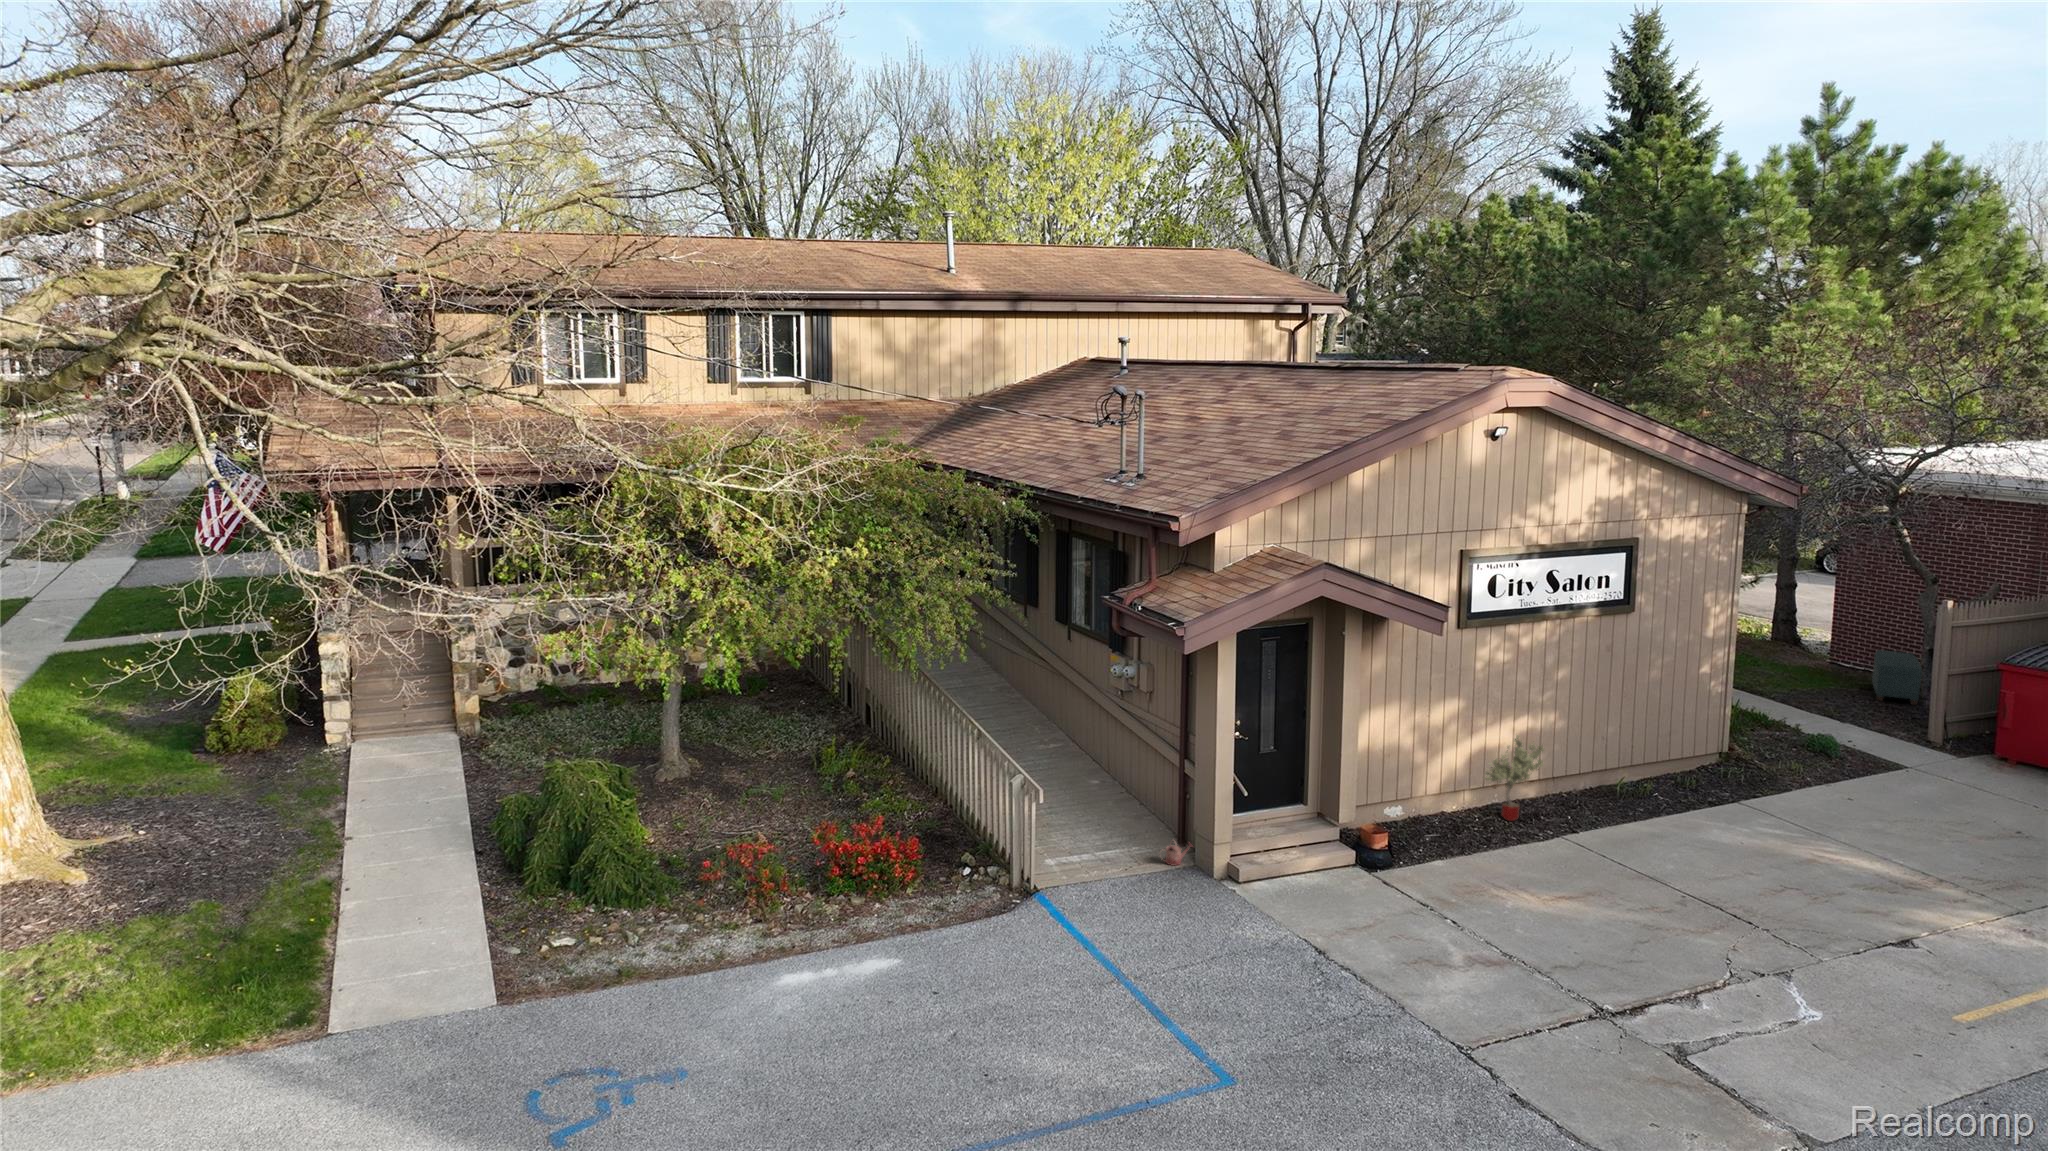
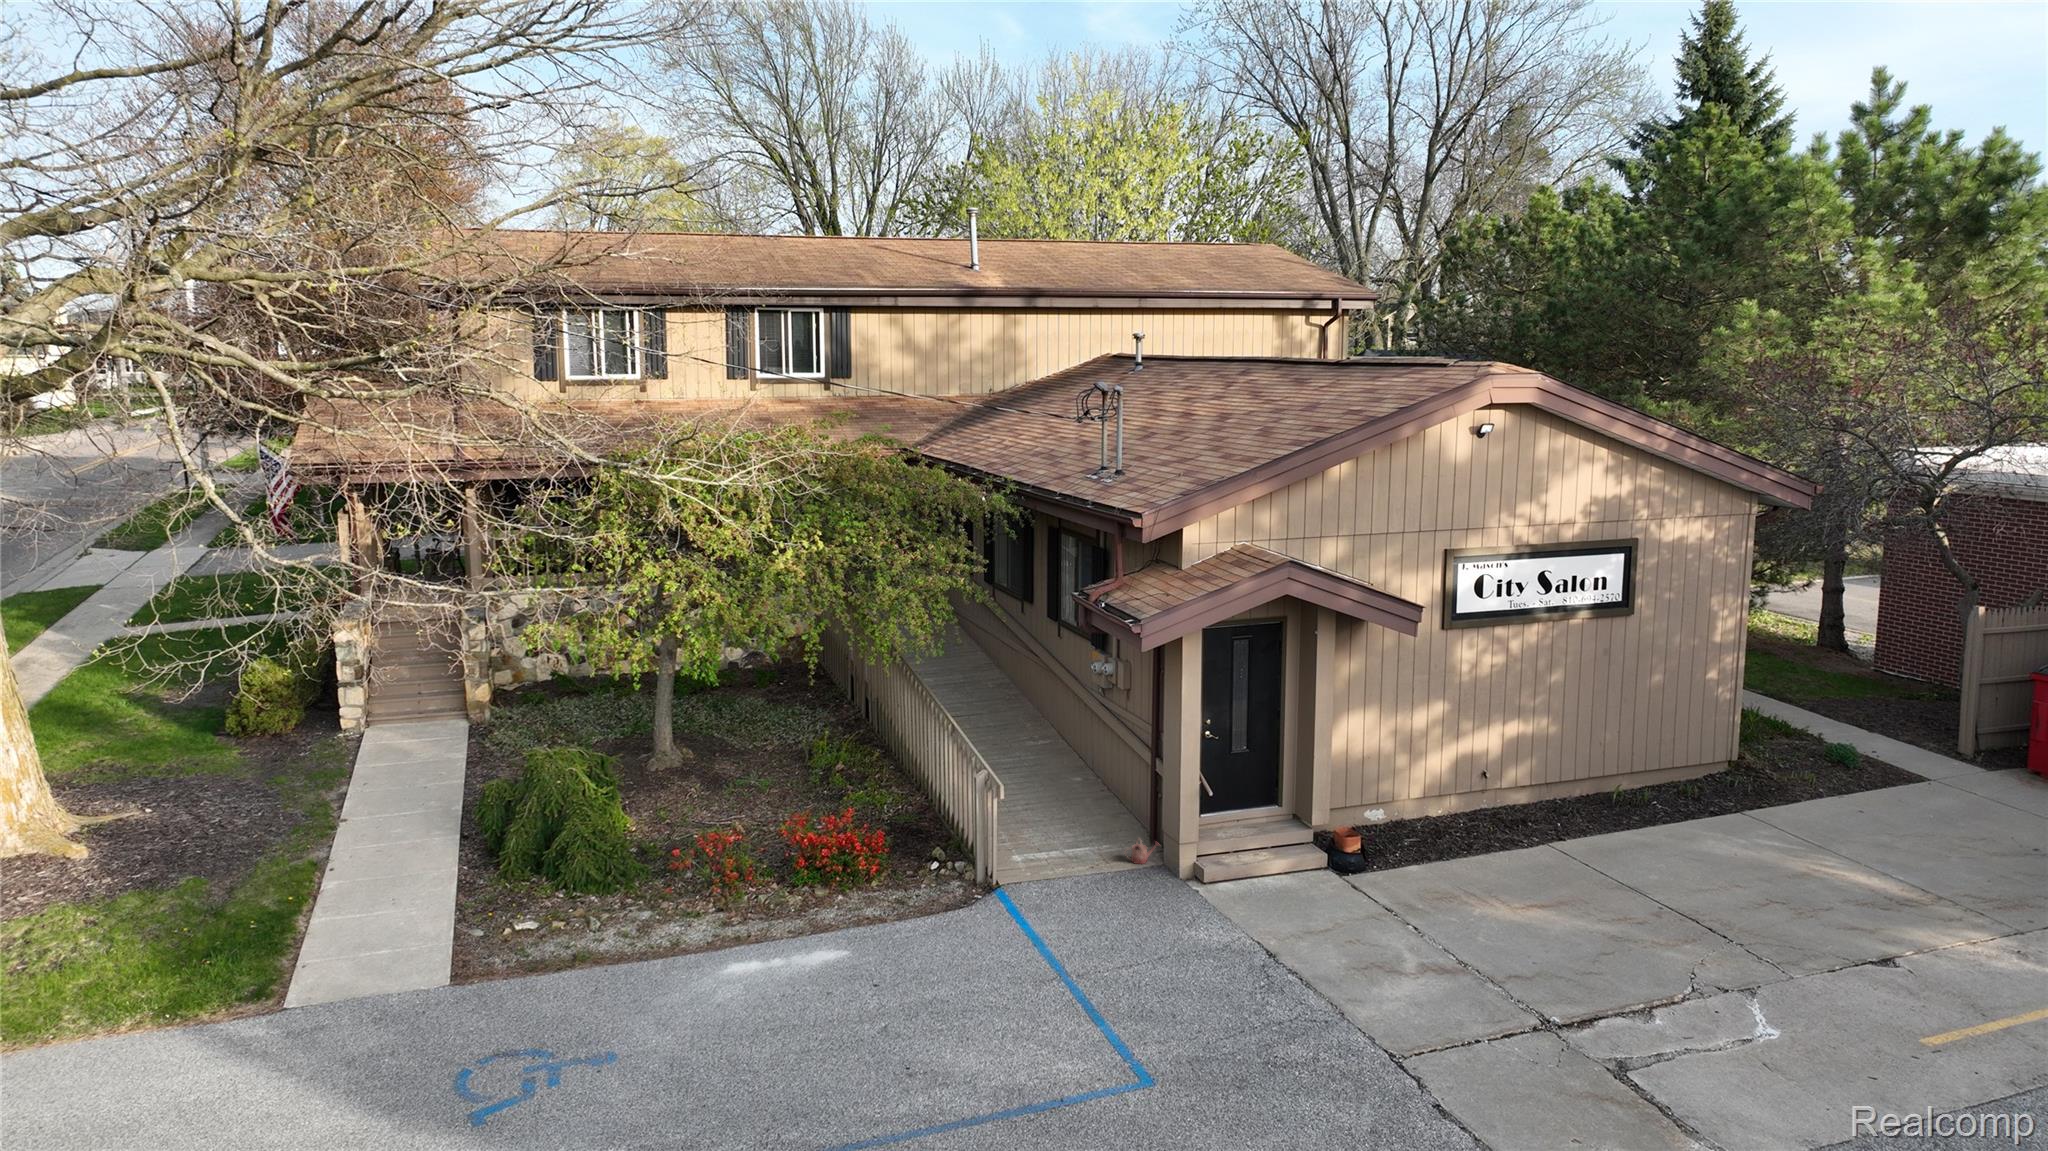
bench: present [1872,650,1922,705] -> none [1911,656,1962,714]
potted tree: present [1485,735,1544,821] -> none [1466,737,1533,827]

